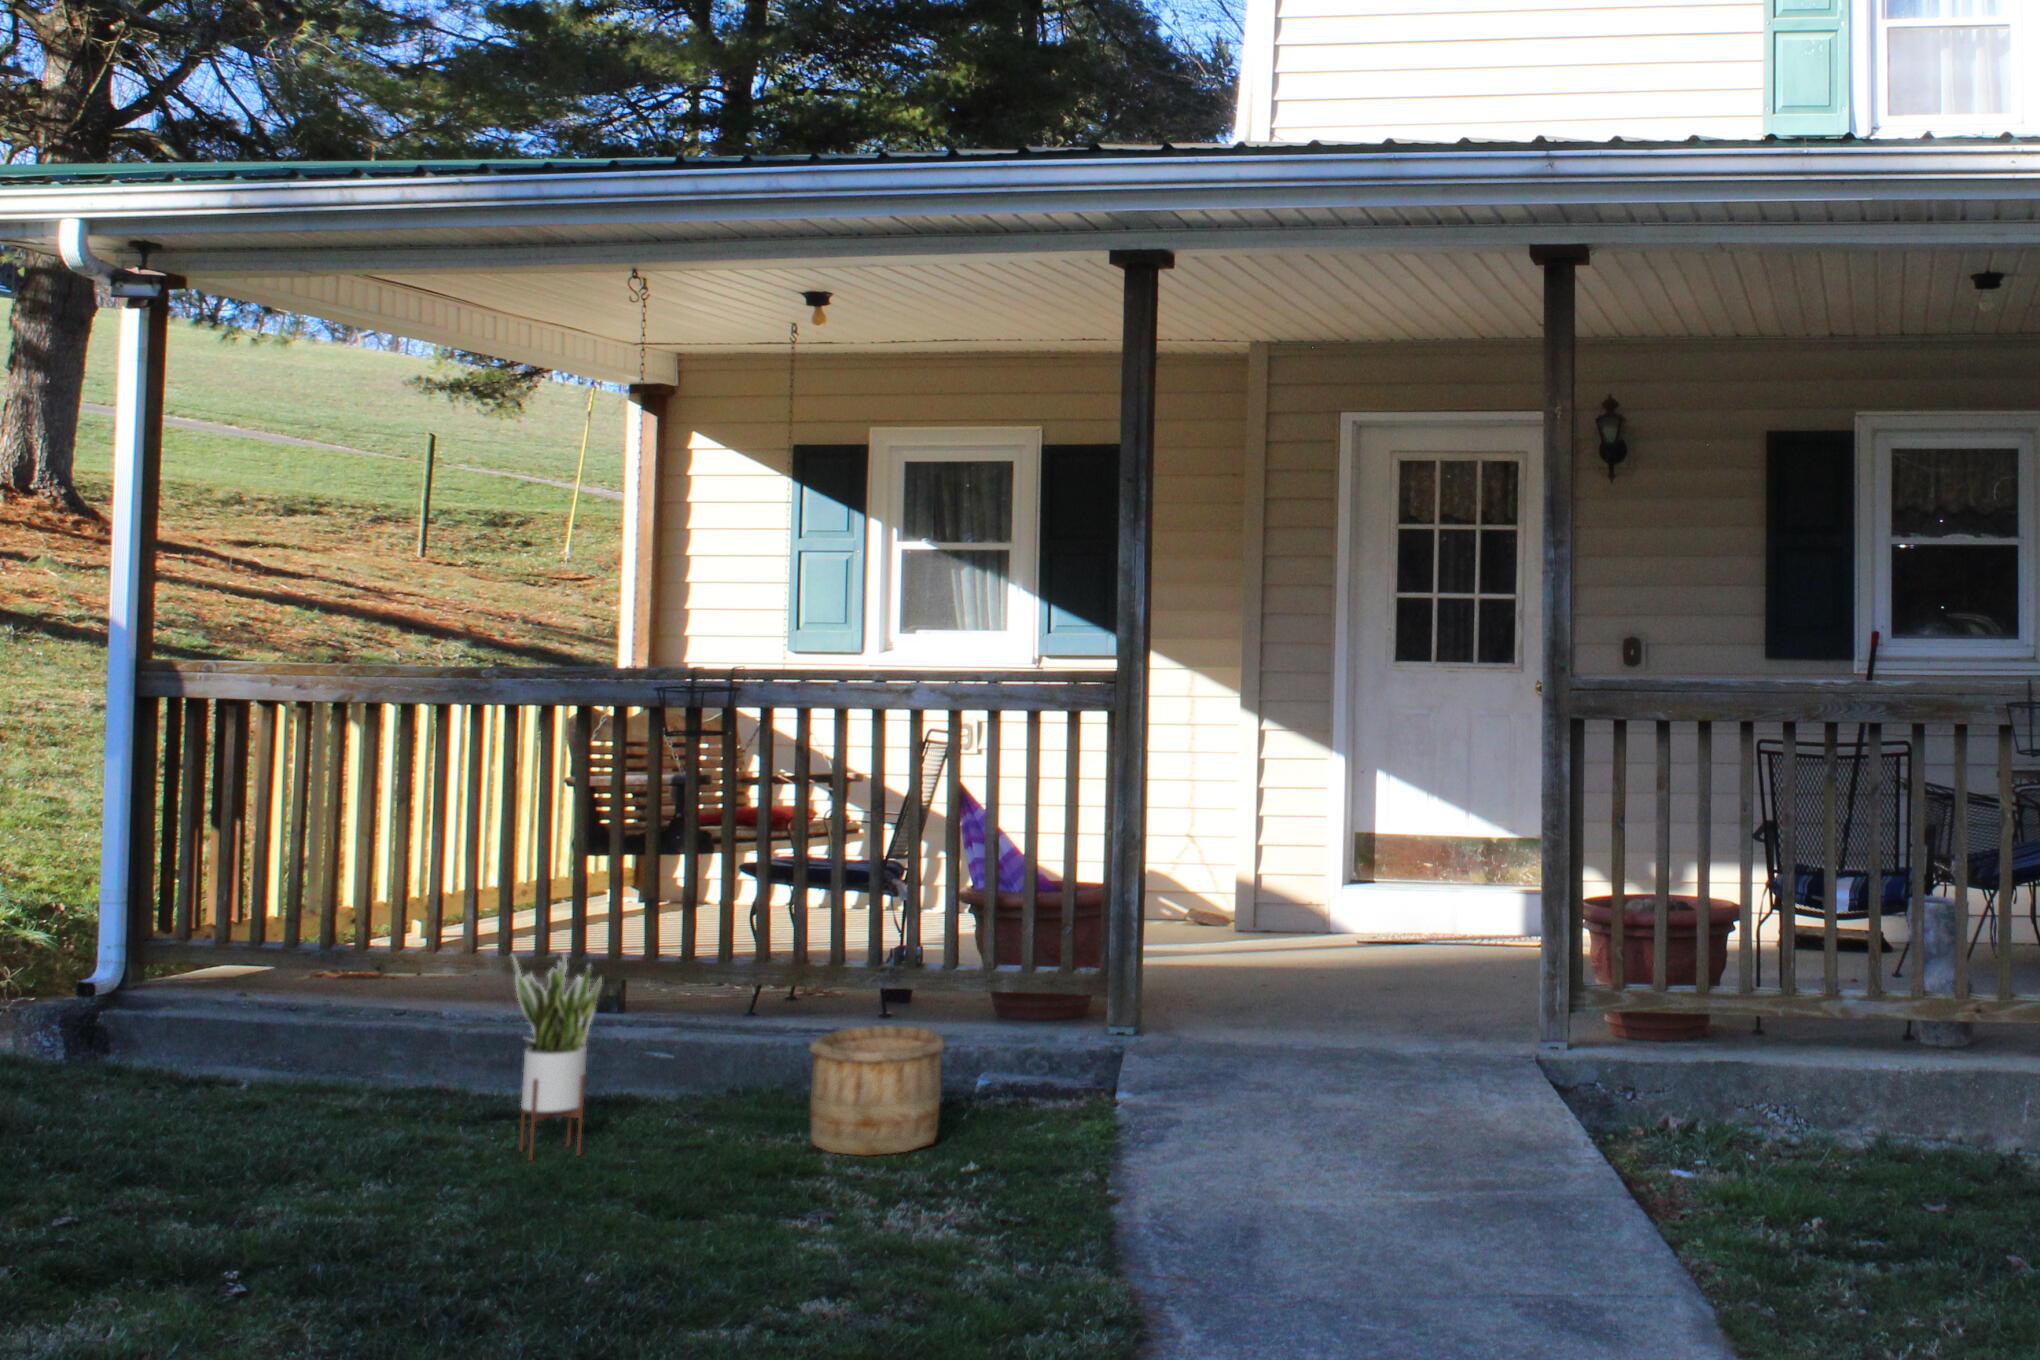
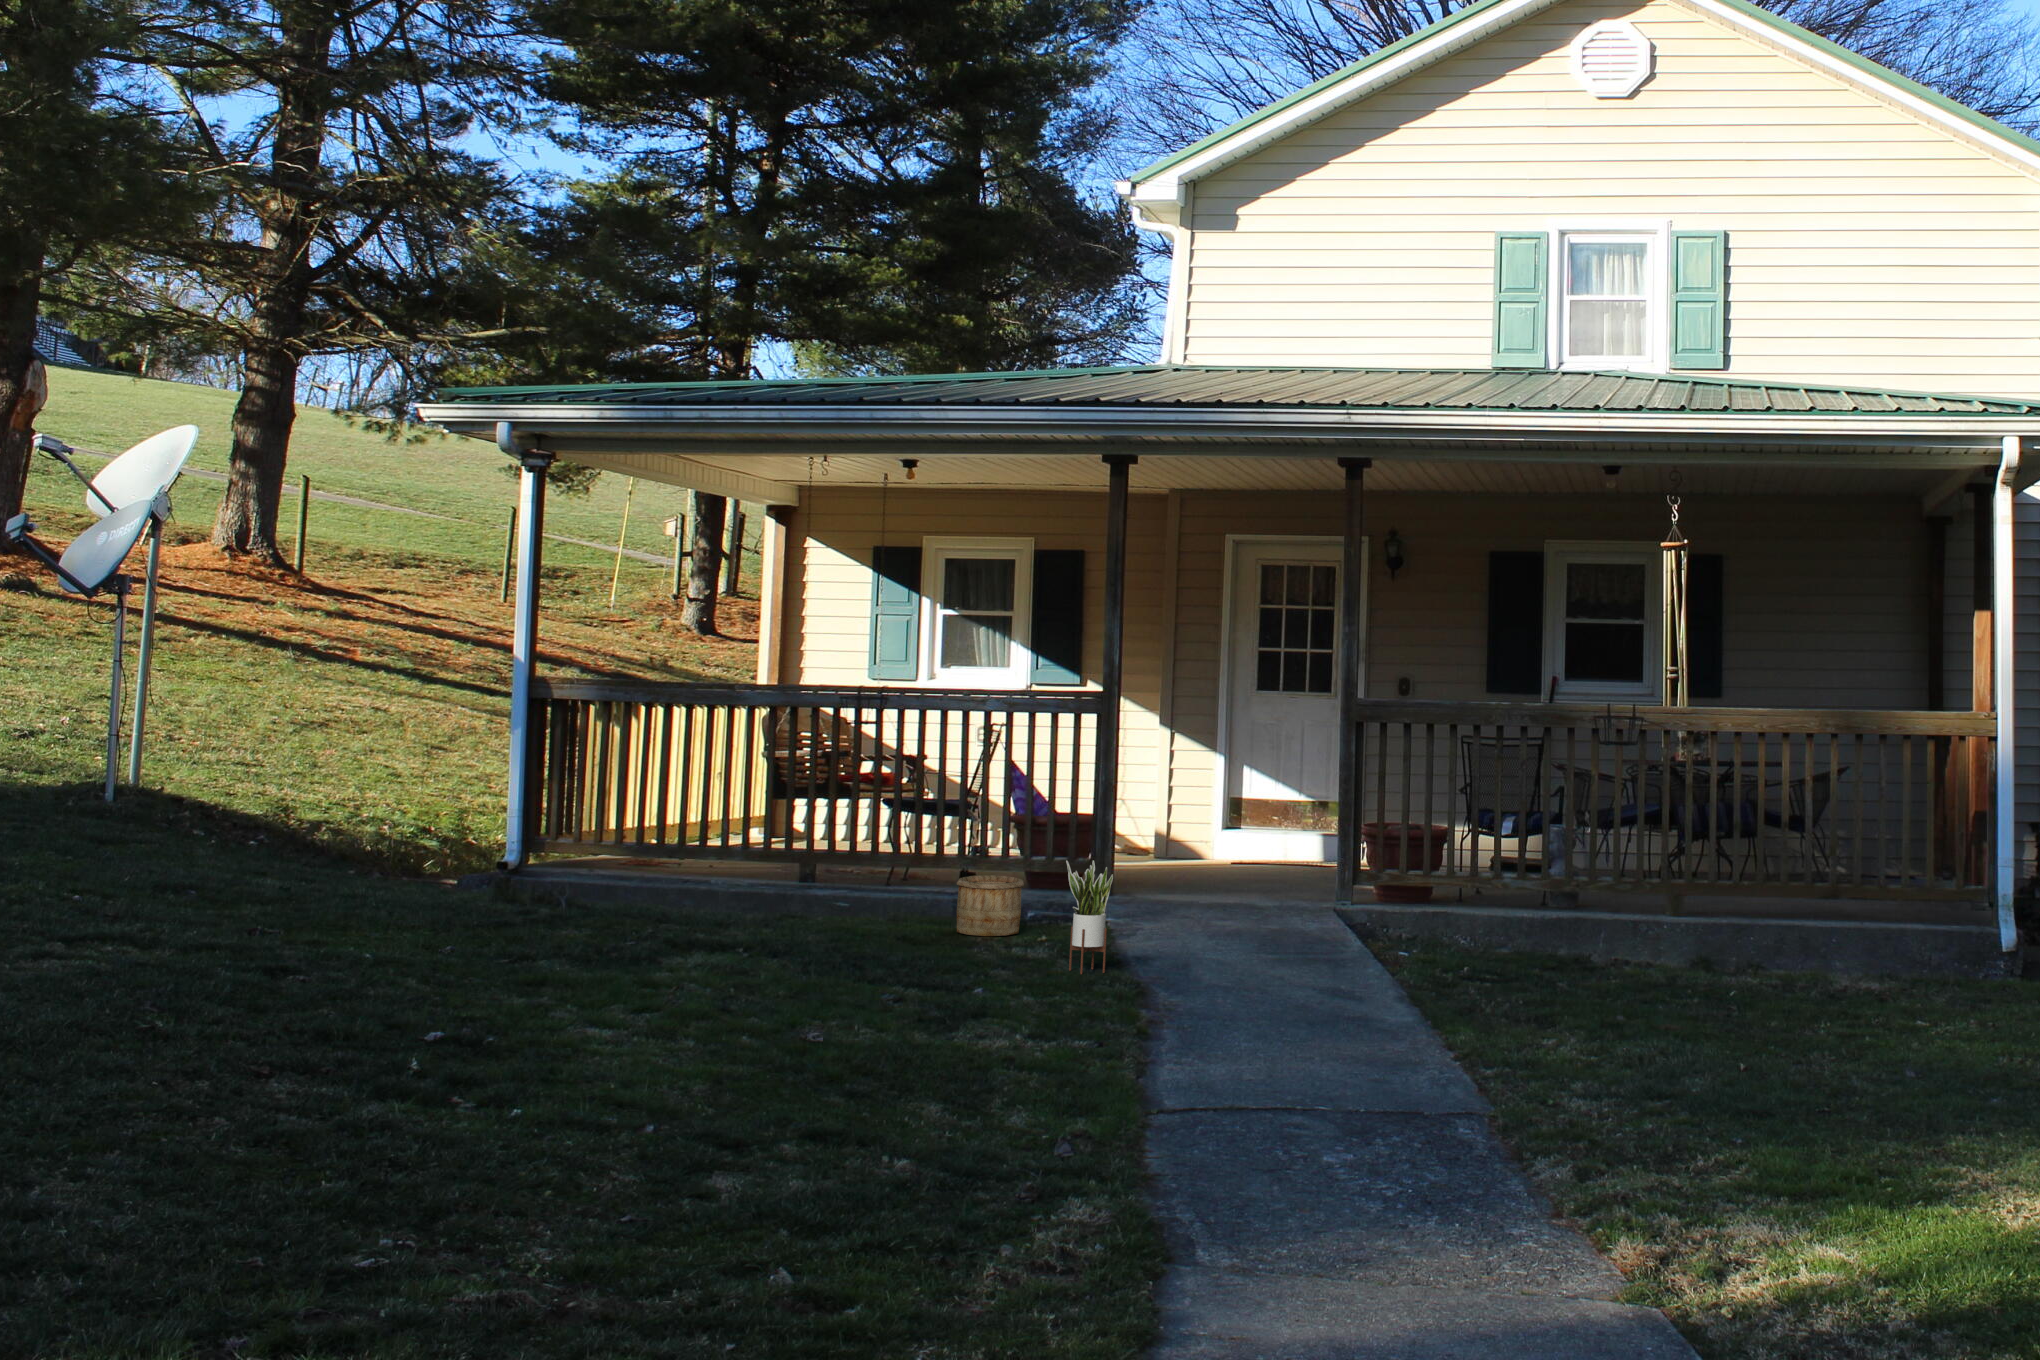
potted plant: present [512,953,602,1161] -> present [1066,860,1113,974]

